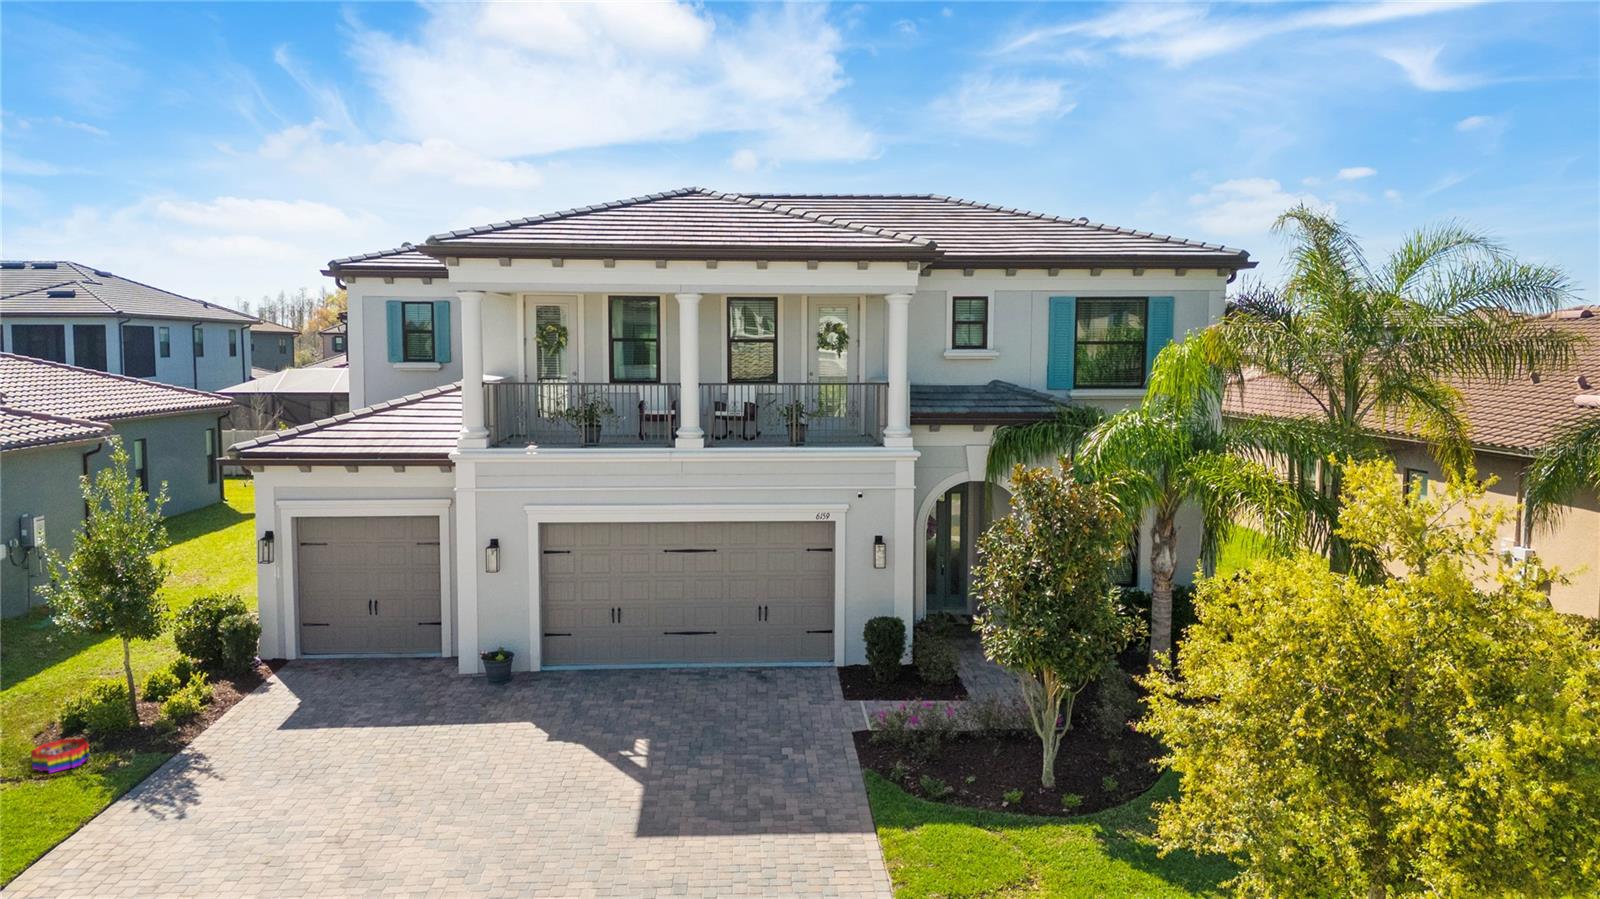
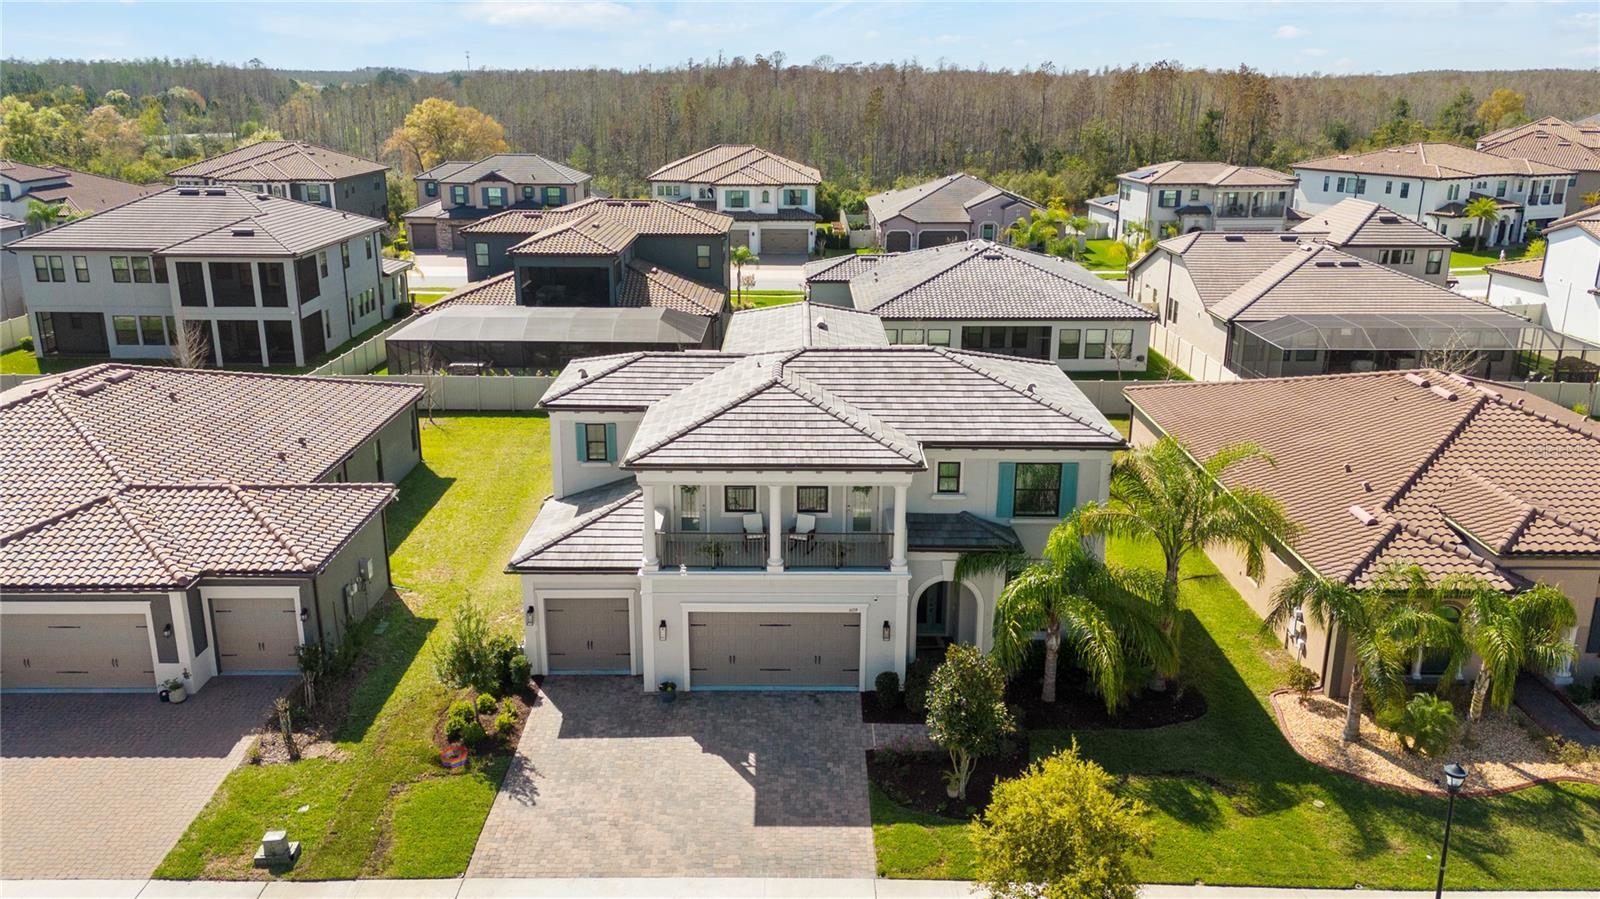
potted plant: none [1005,736,1056,786] -> present [943,771,962,797]

